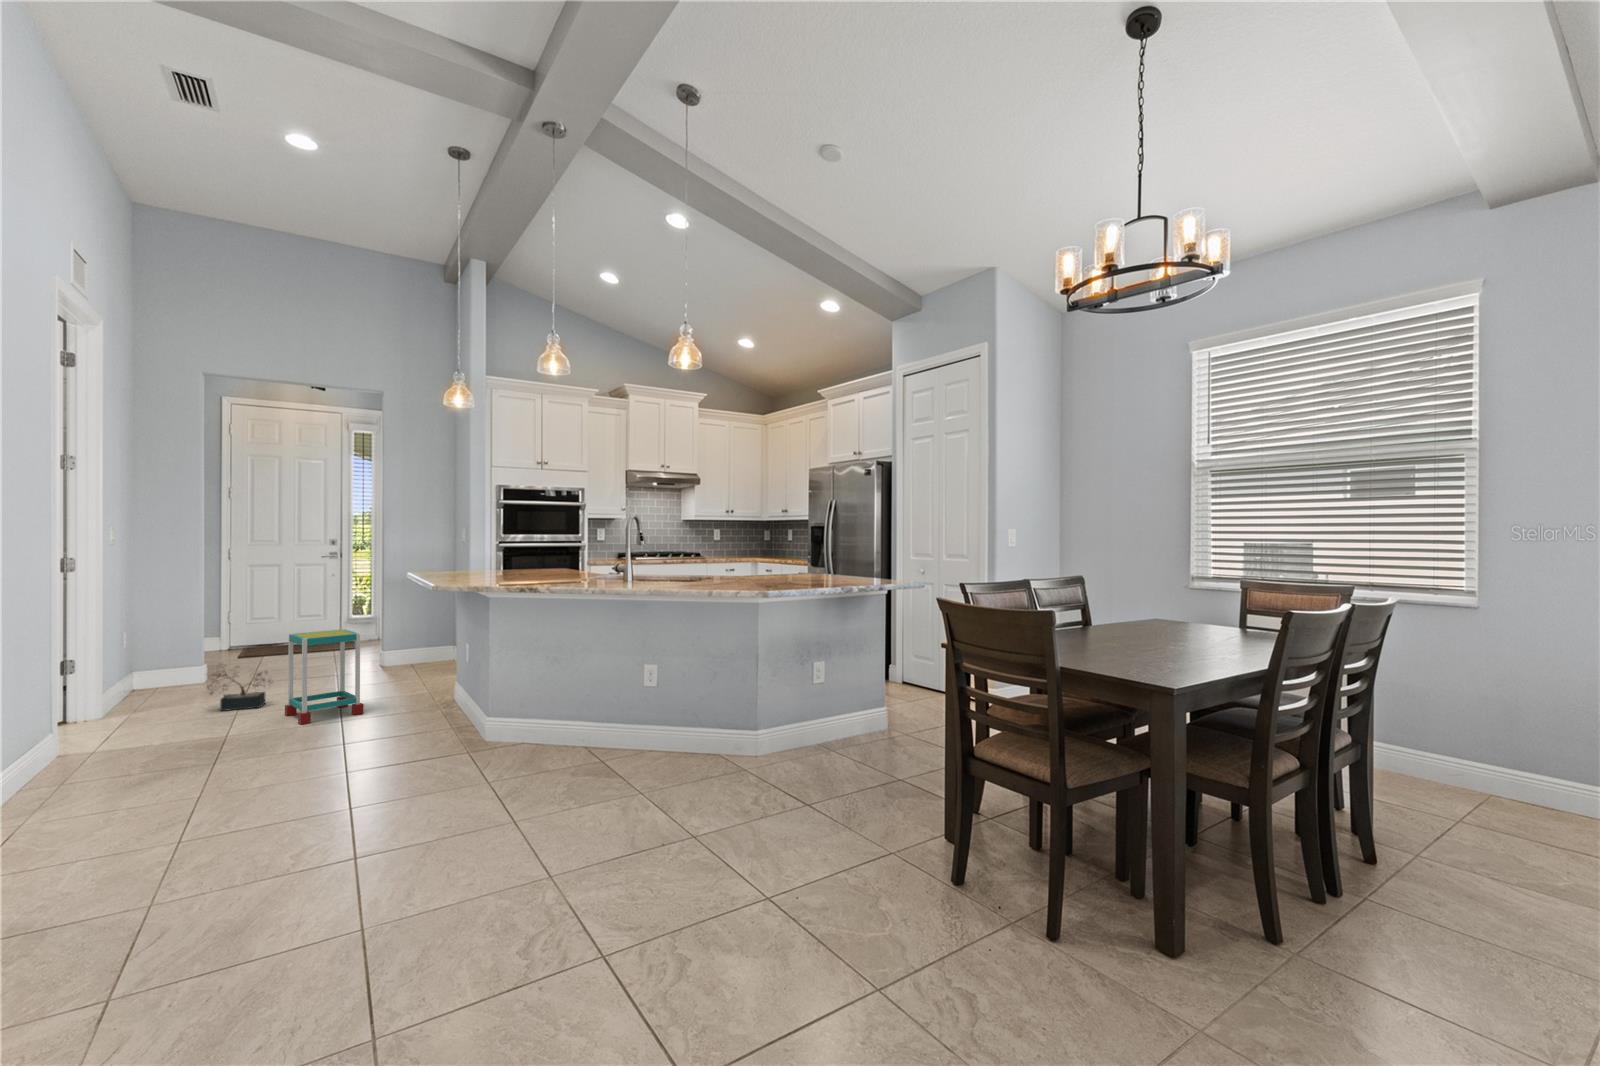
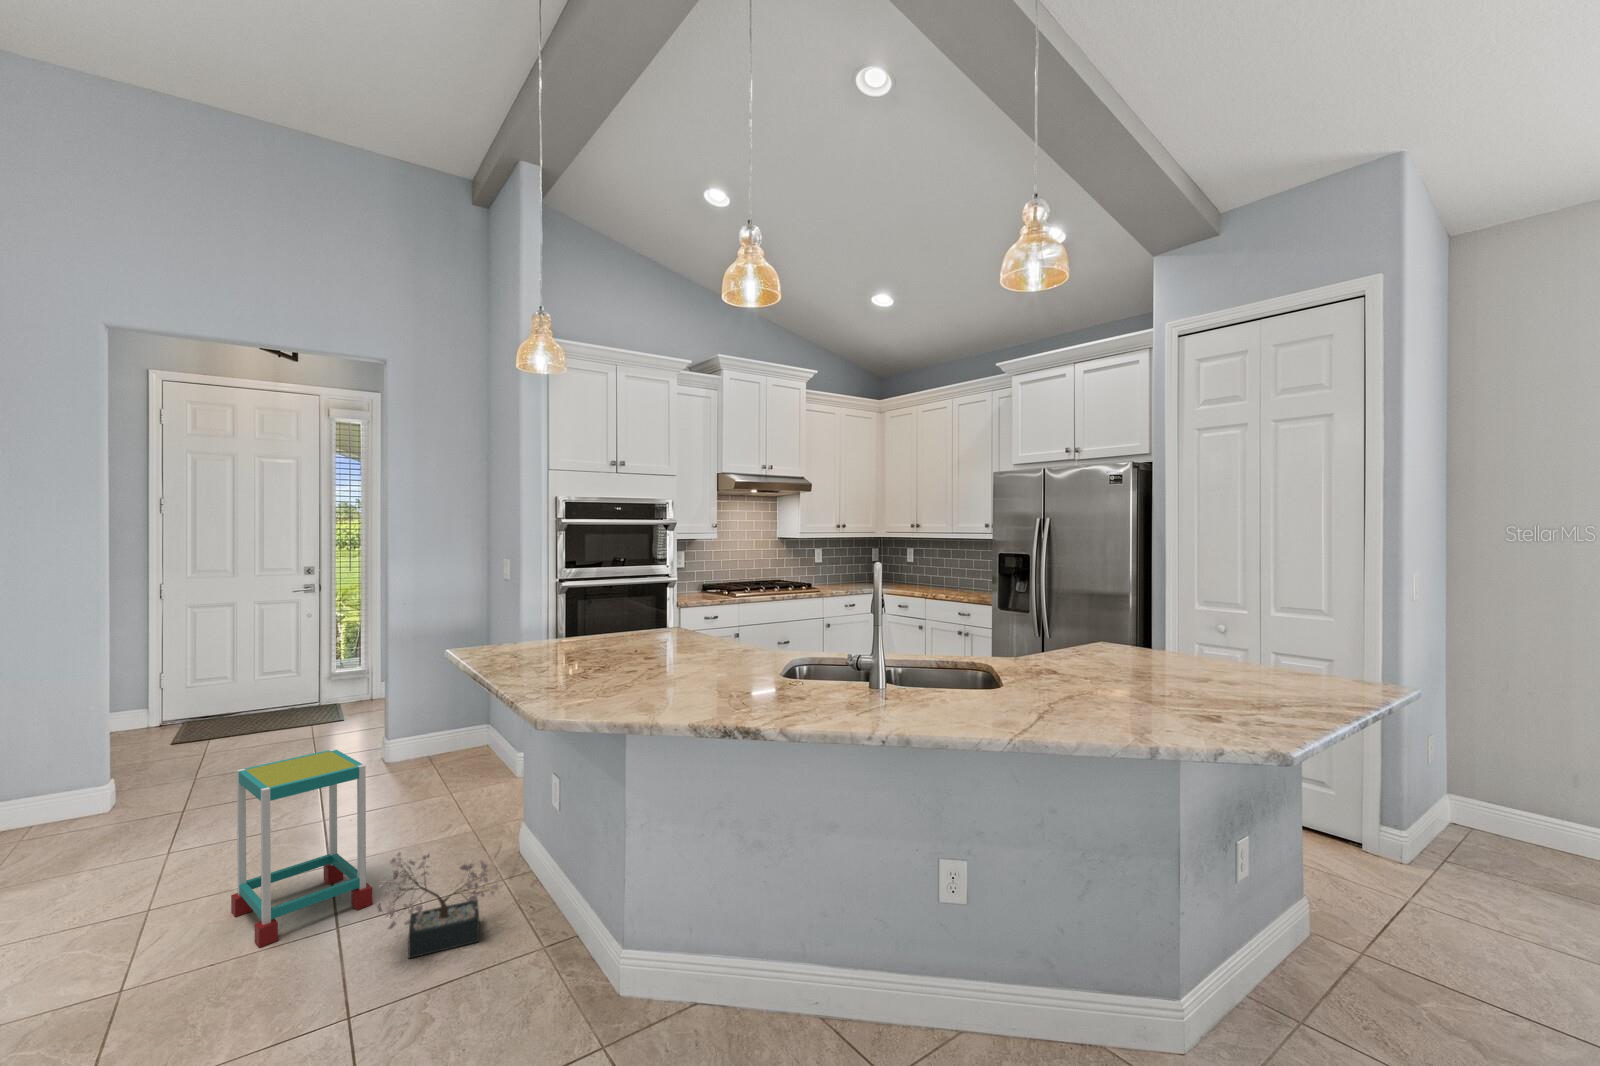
decorative plant: present [207,663,273,711] -> present [376,853,498,959]

